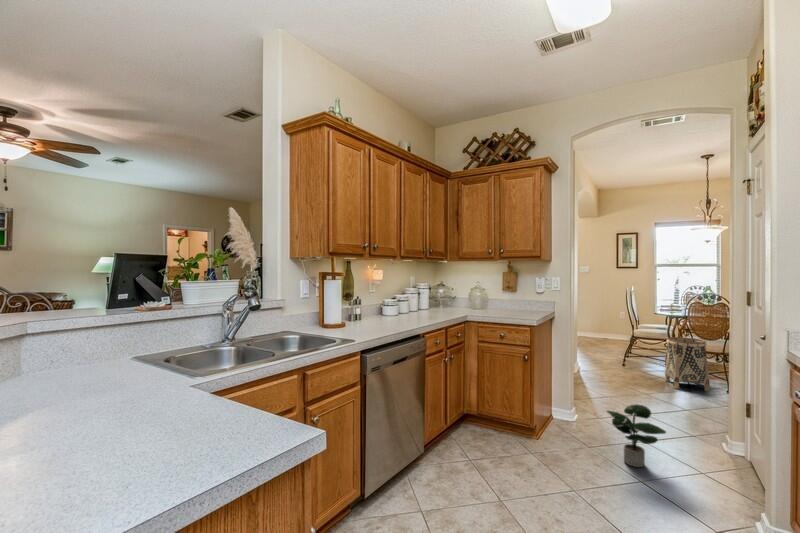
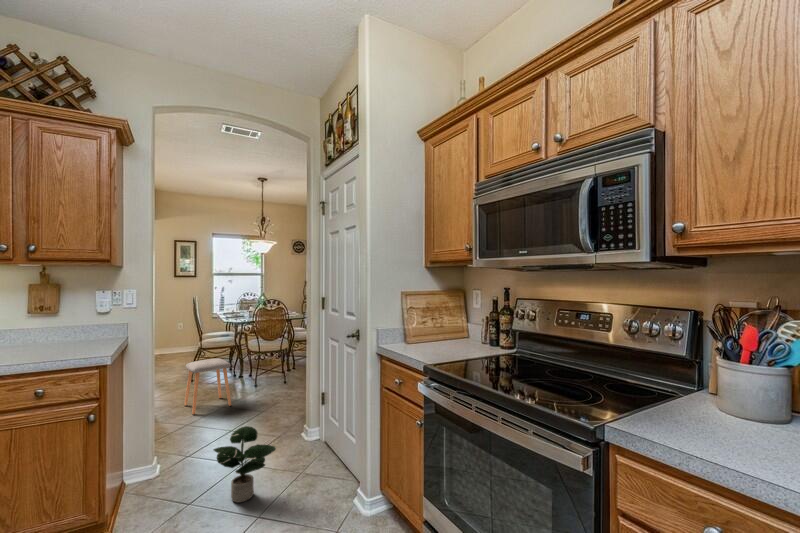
basket: present [665,337,710,391] -> none [235,341,272,391]
stool: none [611,346,654,396] -> present [184,358,231,415]

